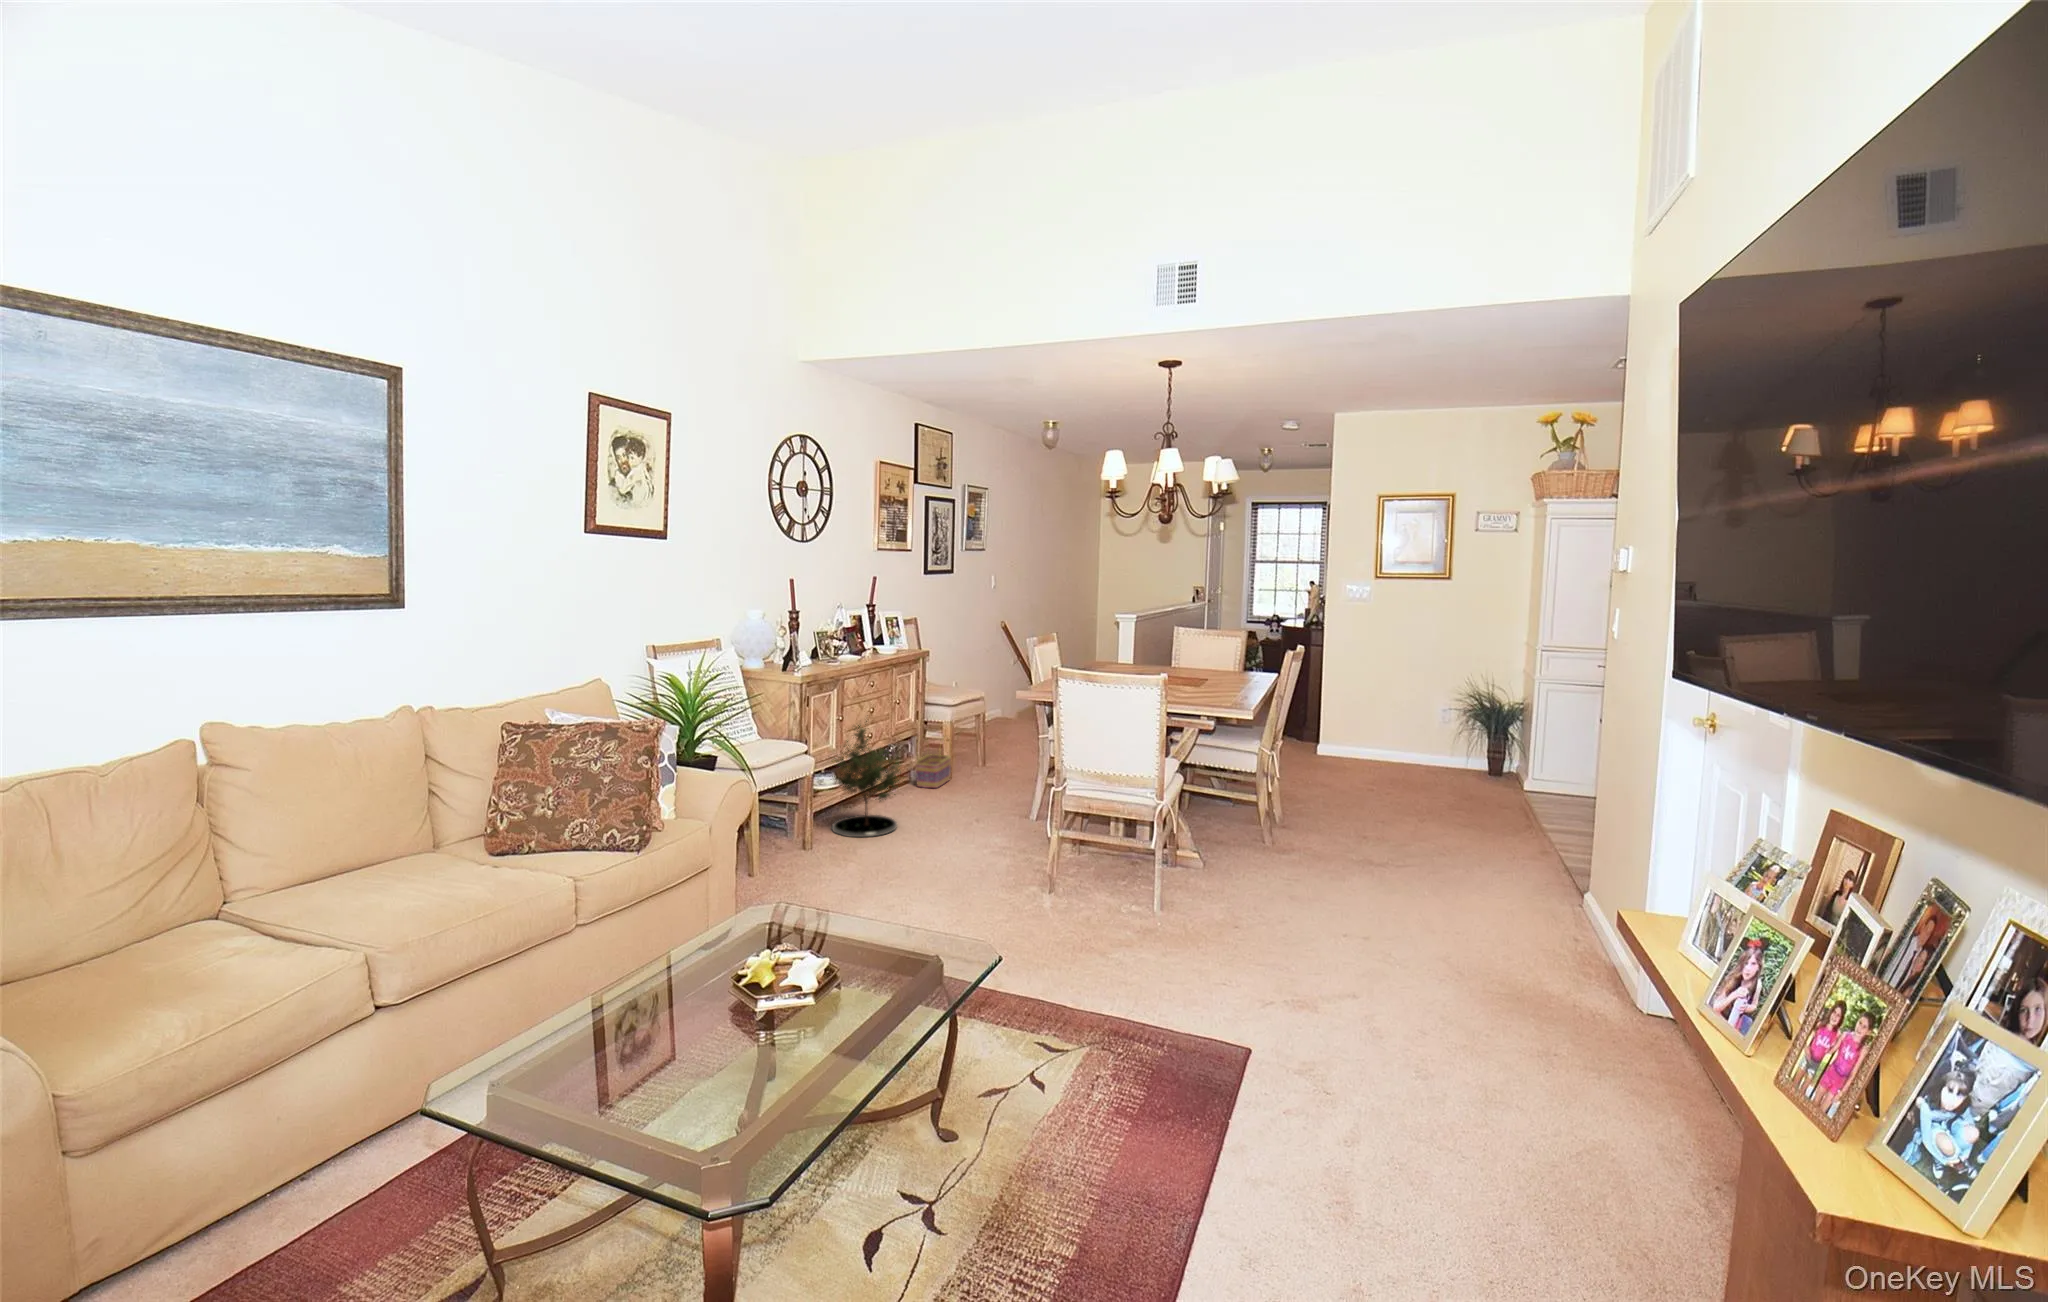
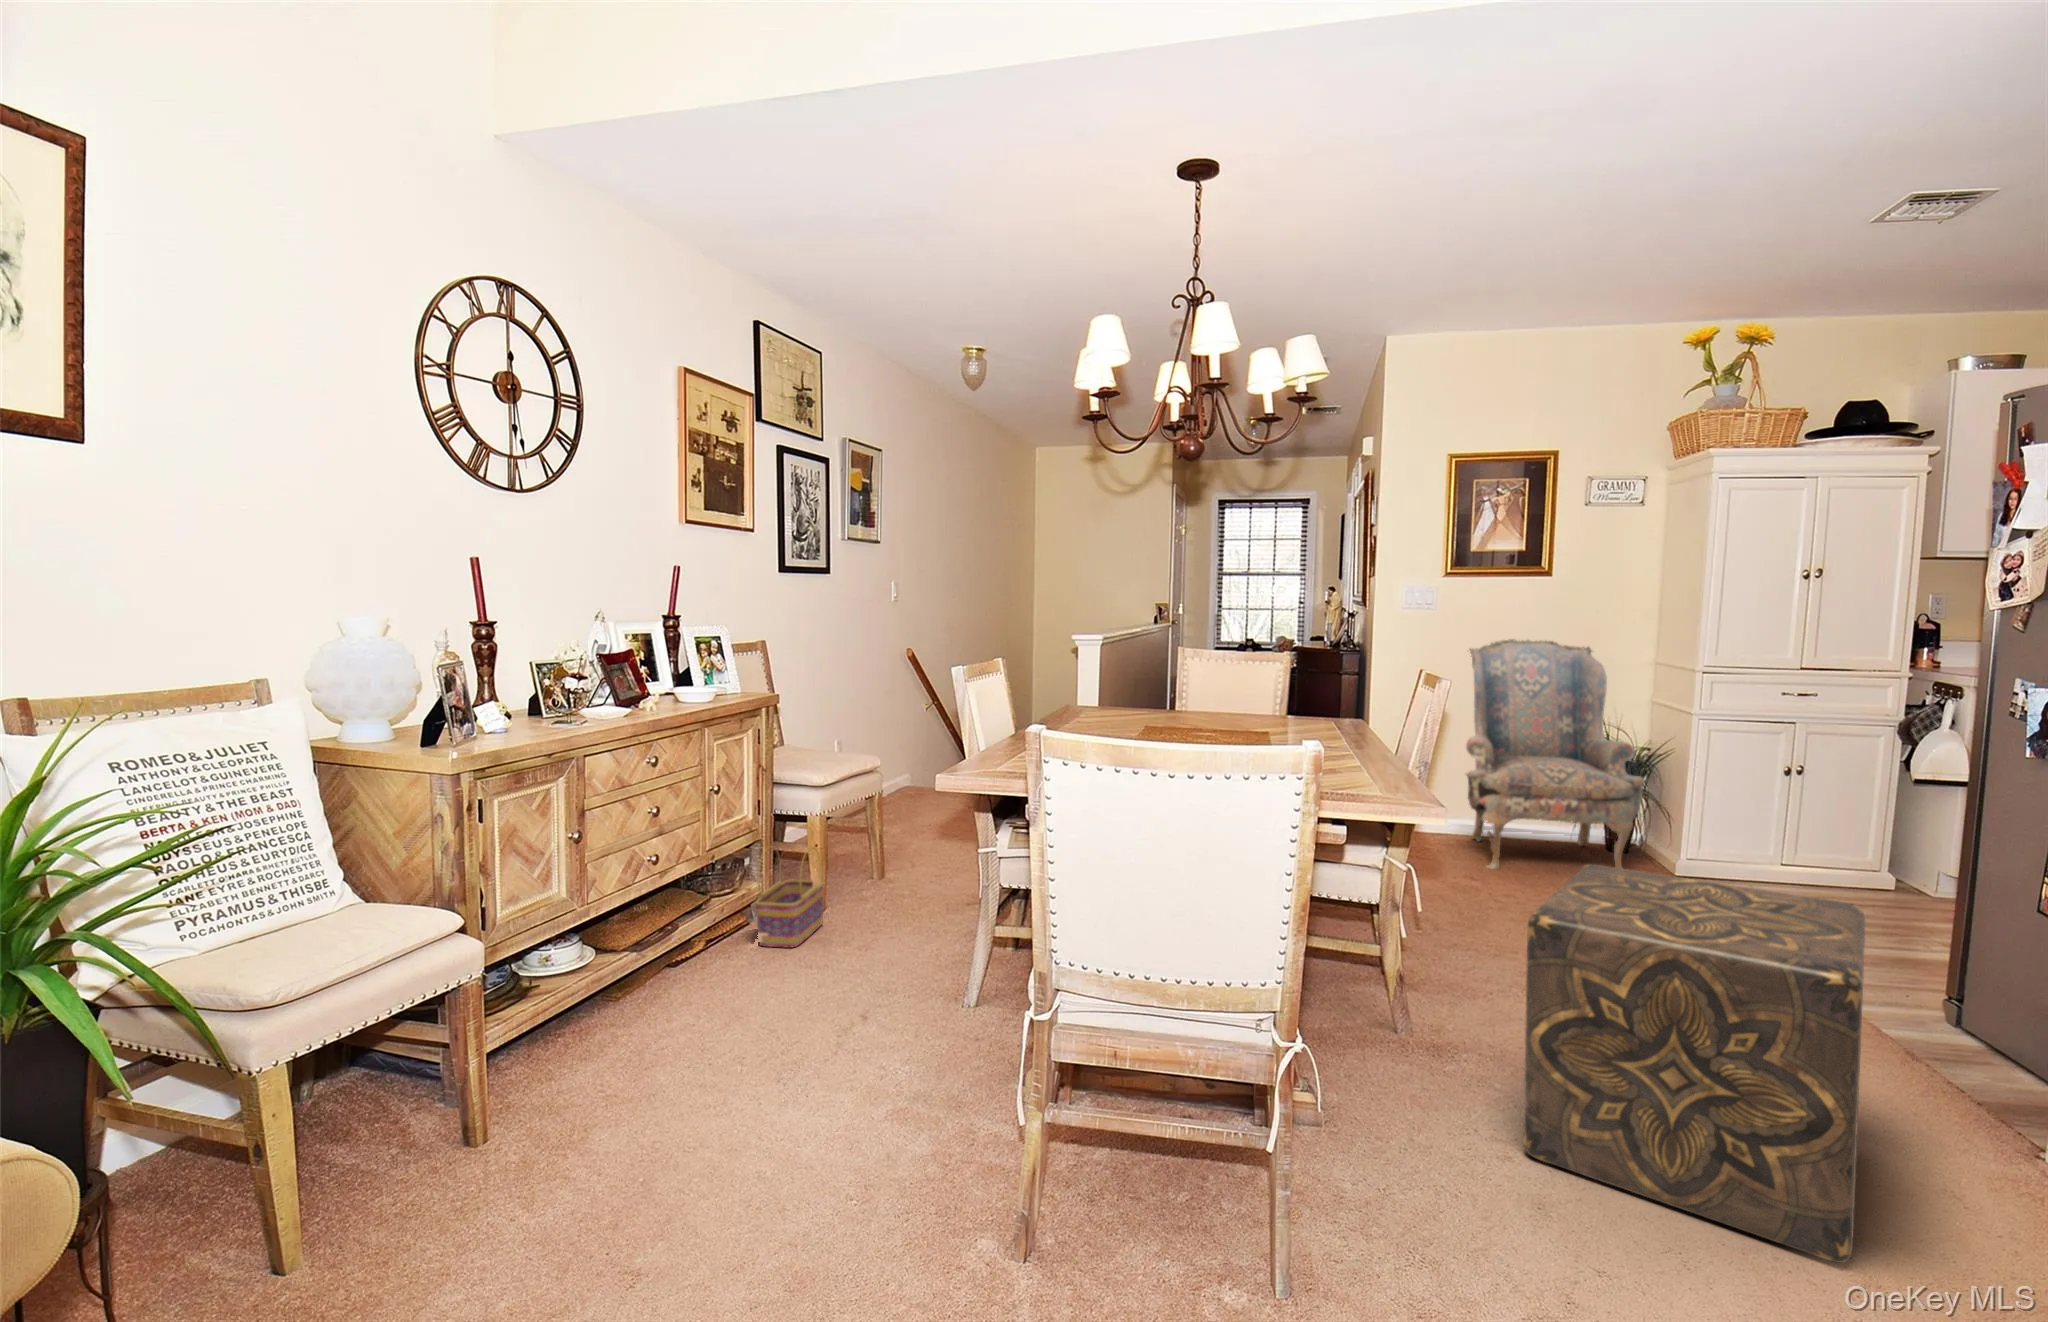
armchair: none [1353,629,1464,784] -> present [1466,639,1644,869]
potted tree: present [832,721,901,837] -> none [532,831,720,1112]
ottoman: none [1262,753,1423,904] -> present [1524,864,1865,1263]

